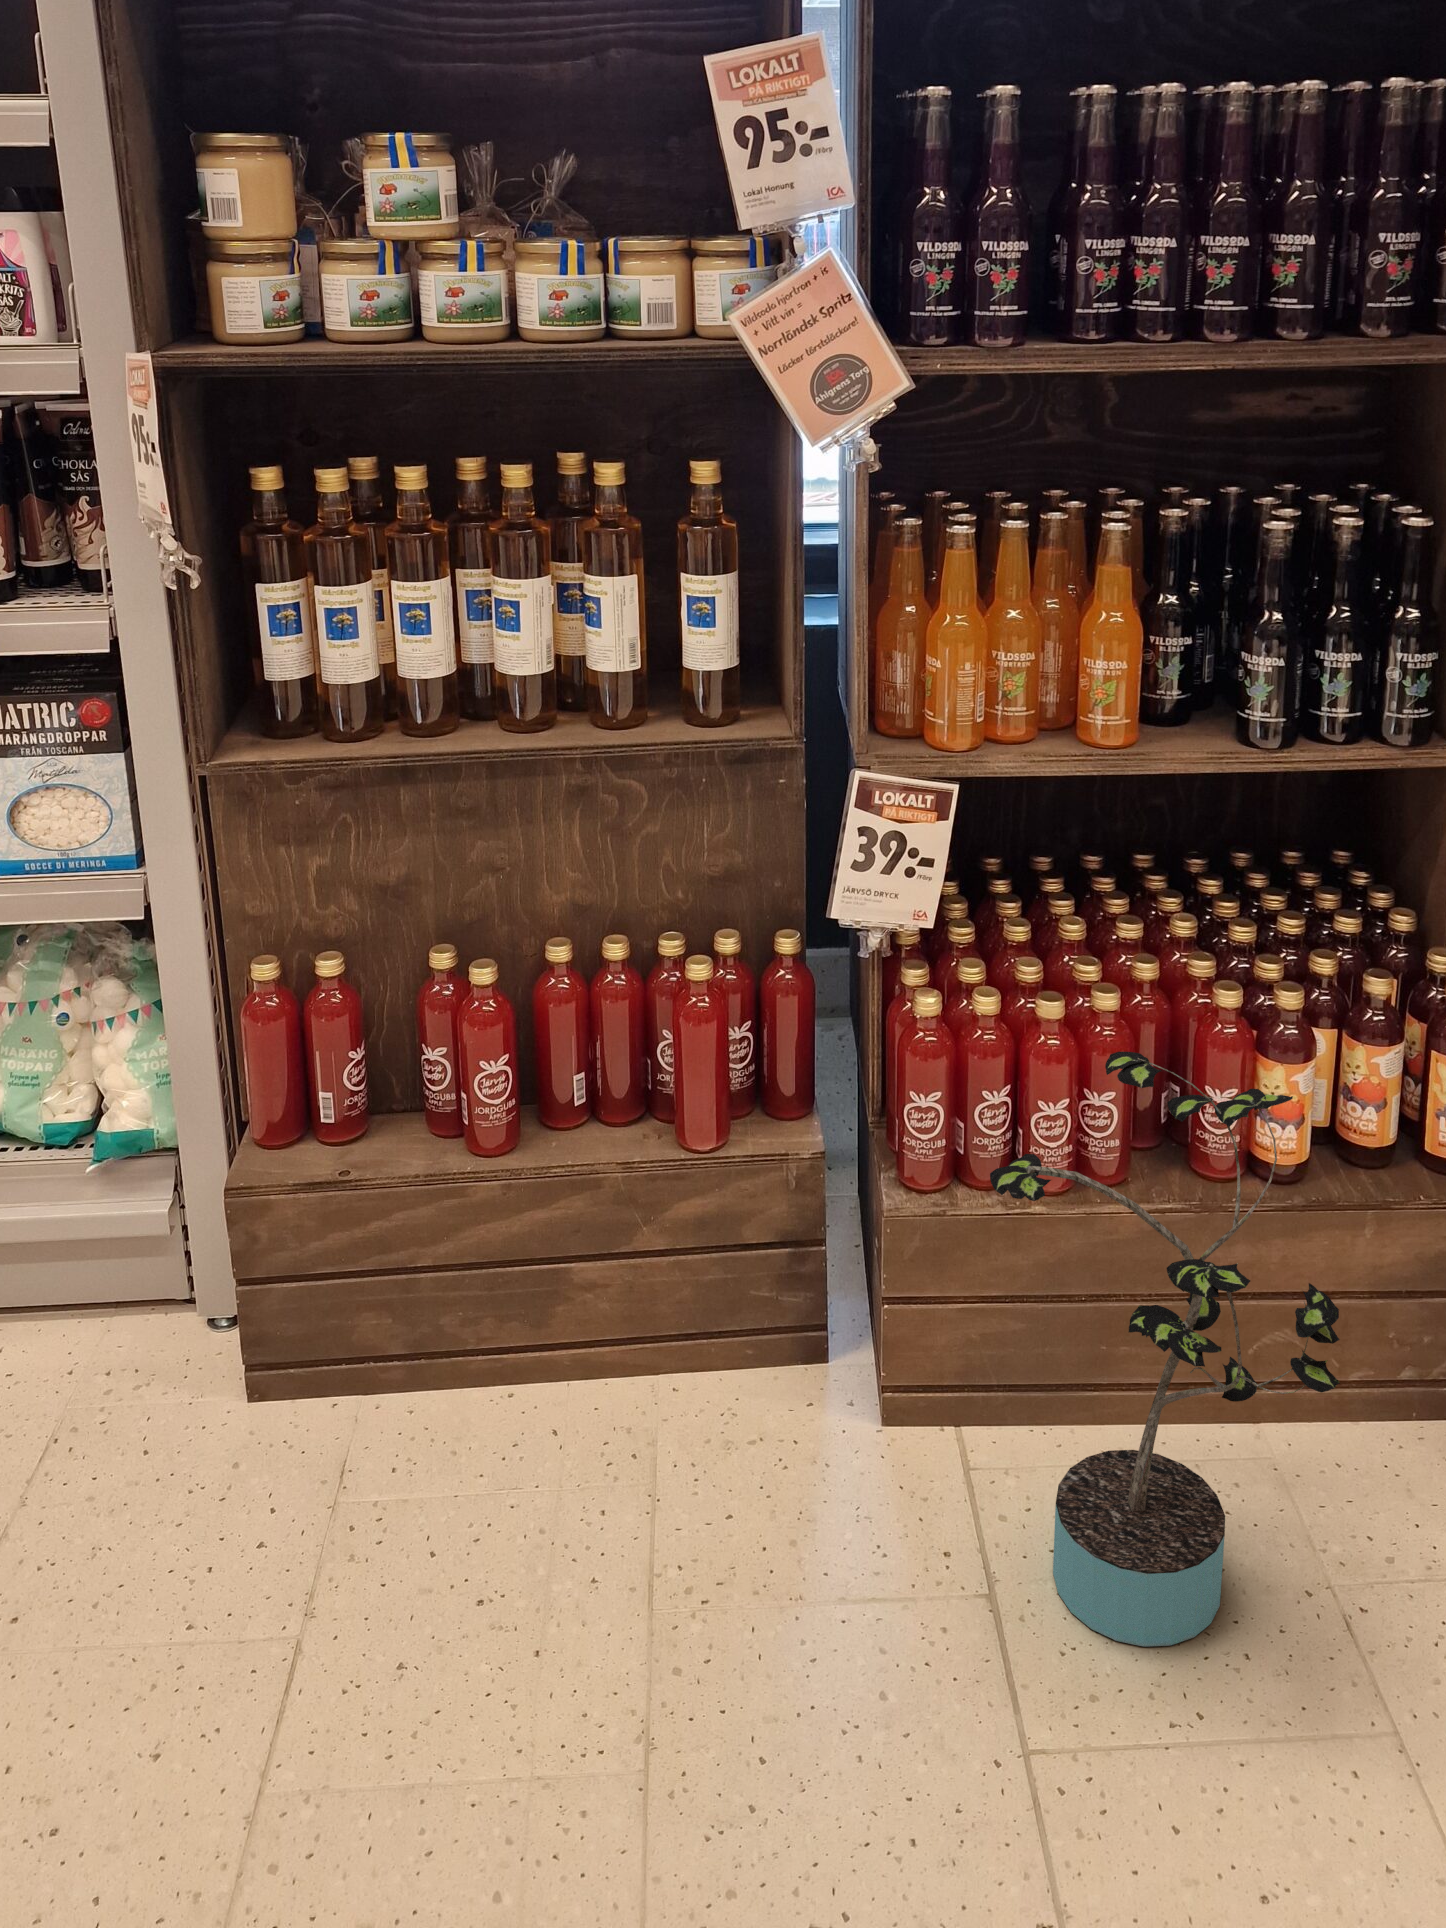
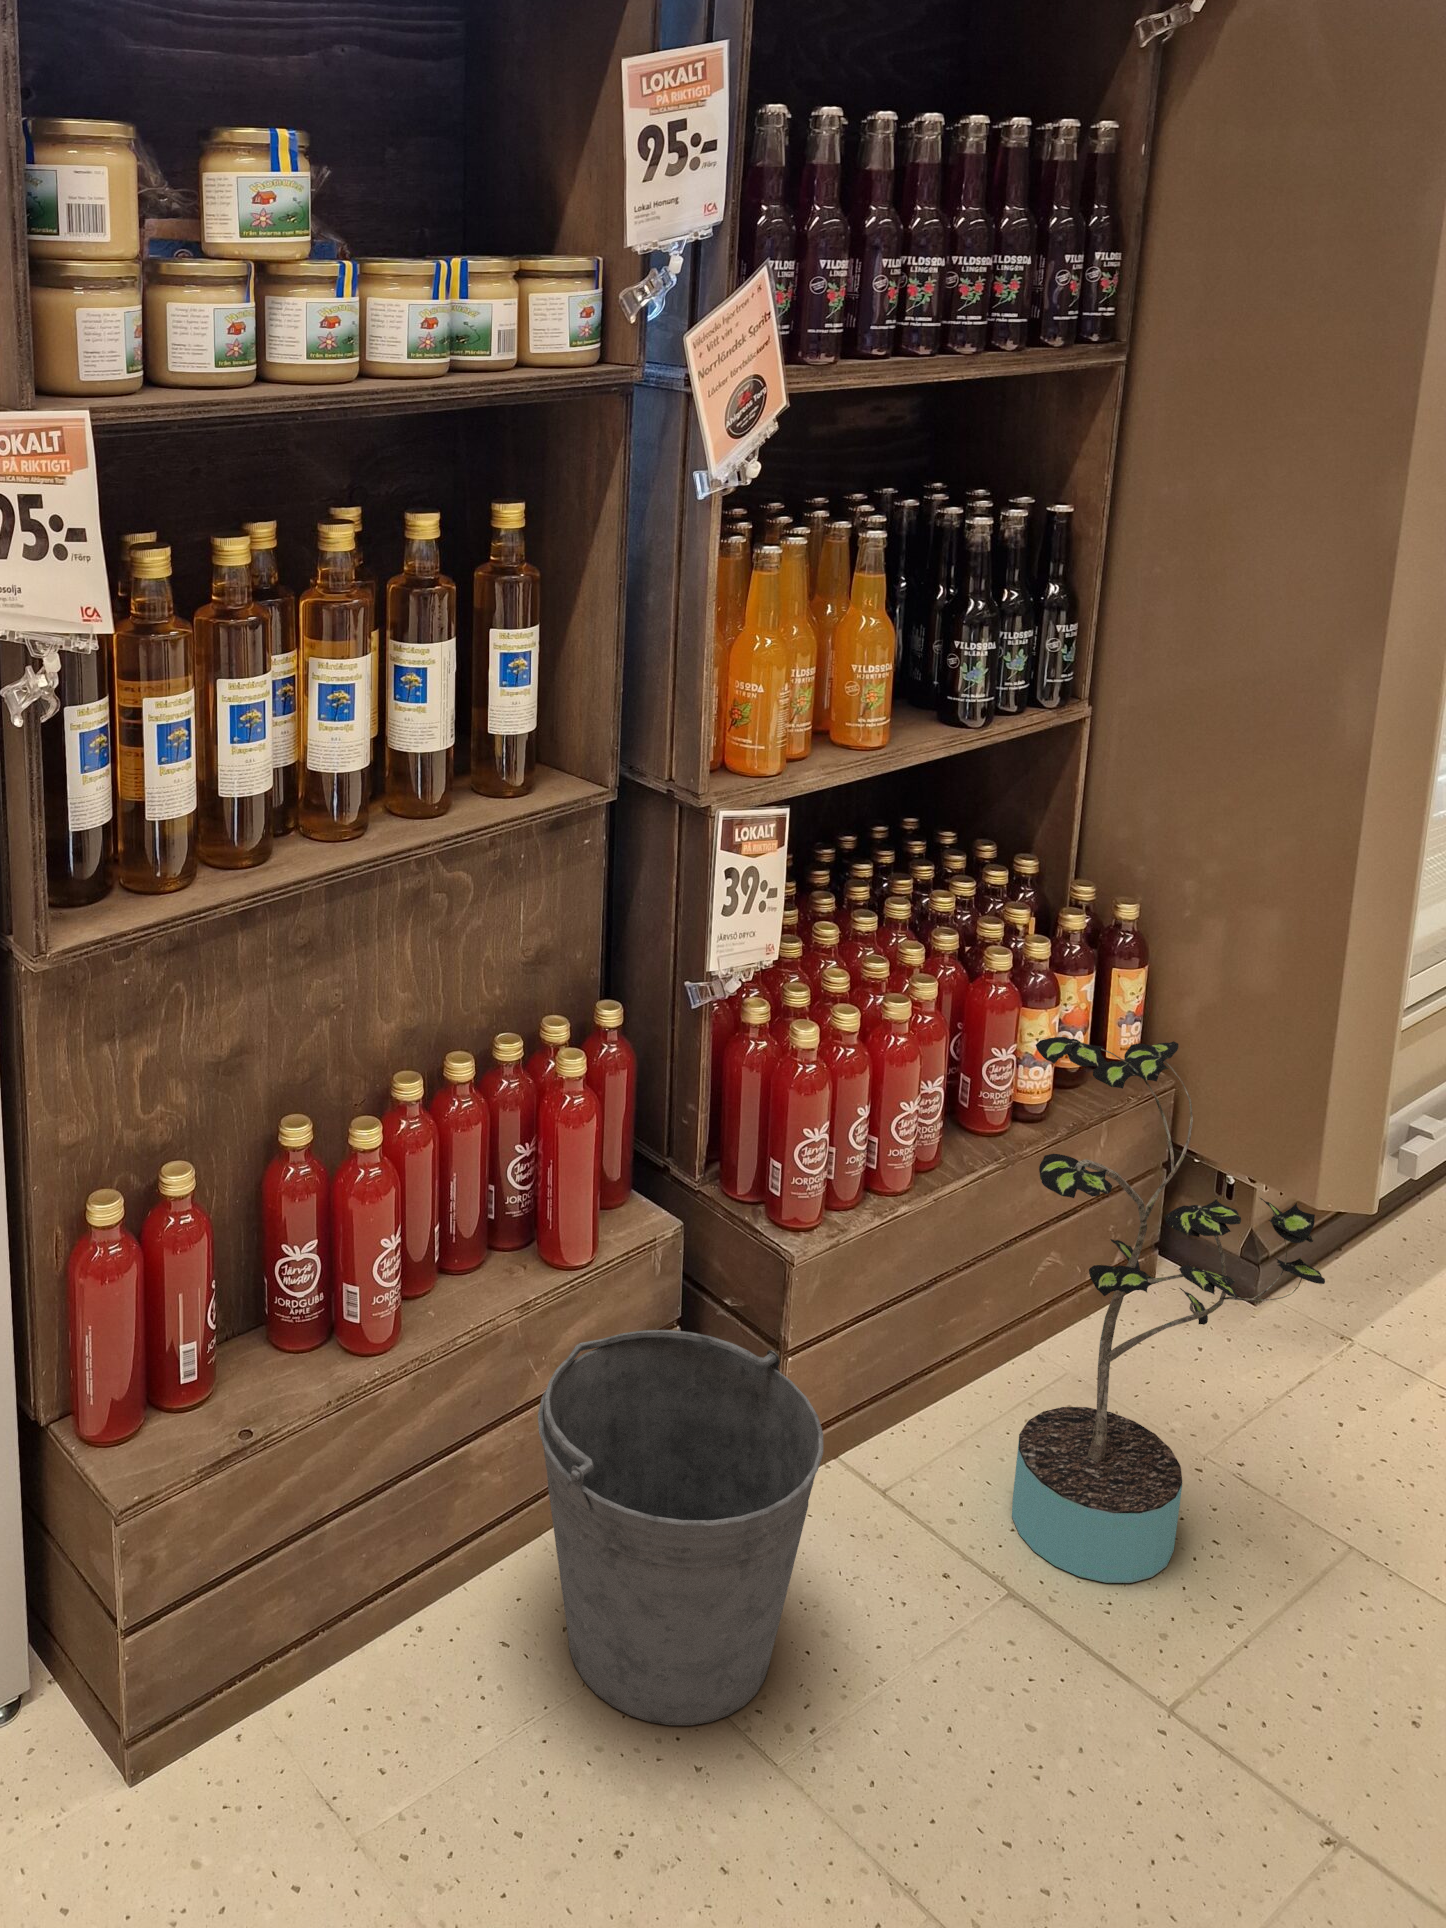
bucket: none [522,1207,787,1563] -> present [538,1330,823,1725]

